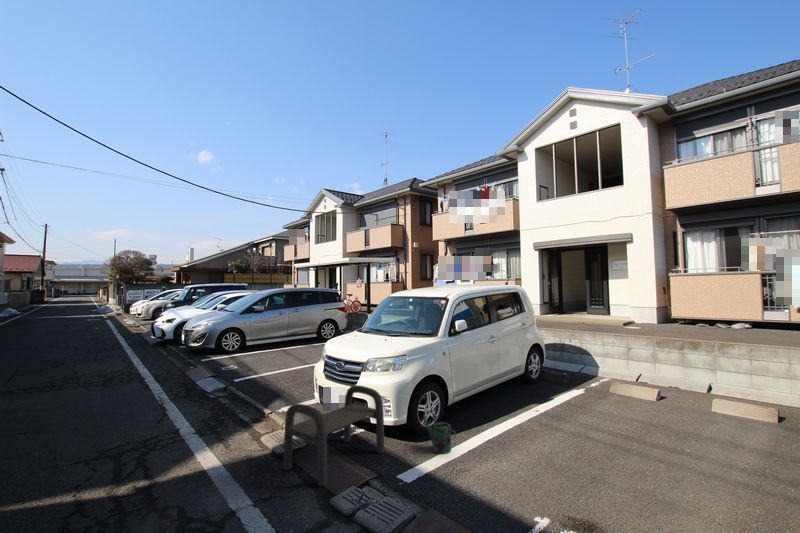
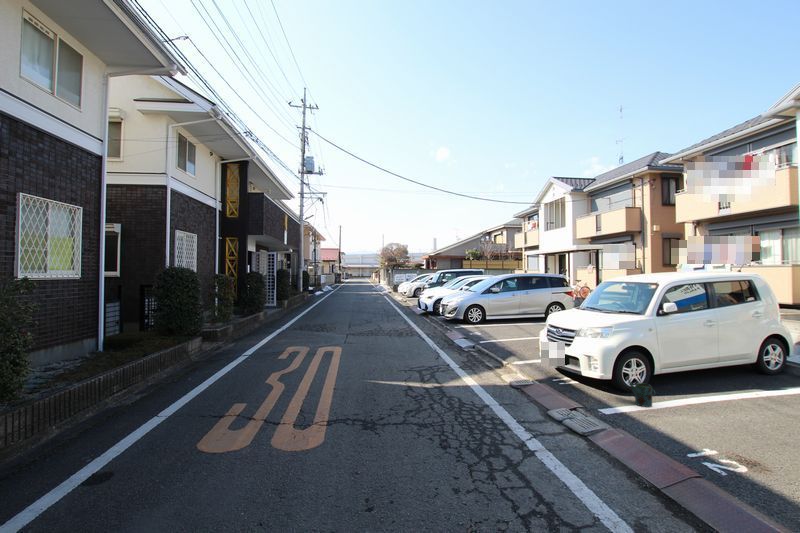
bench: present [283,385,384,486] -> none [517,347,592,405]

